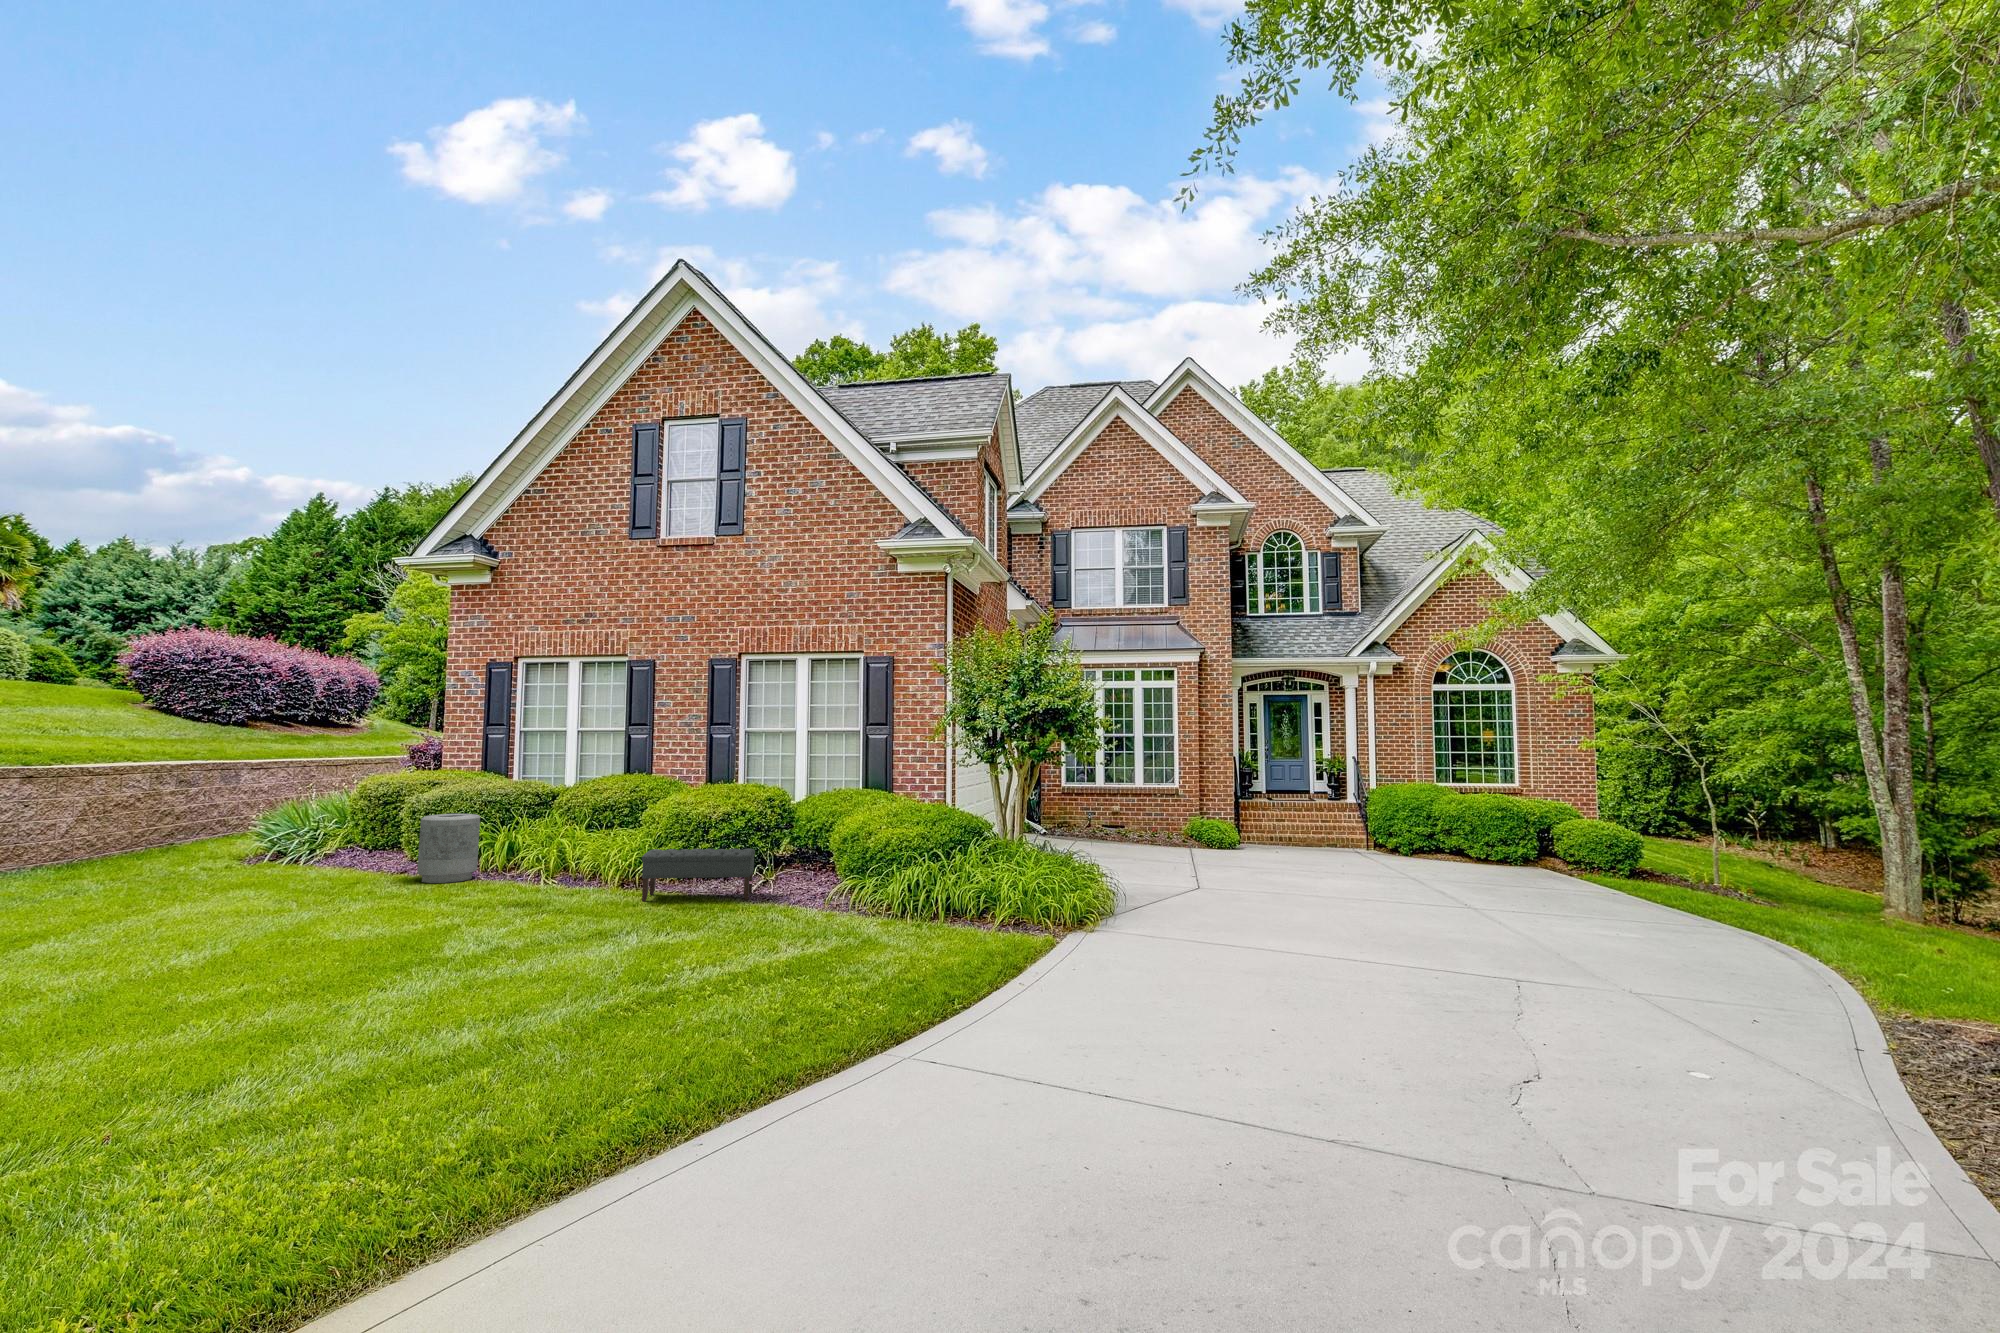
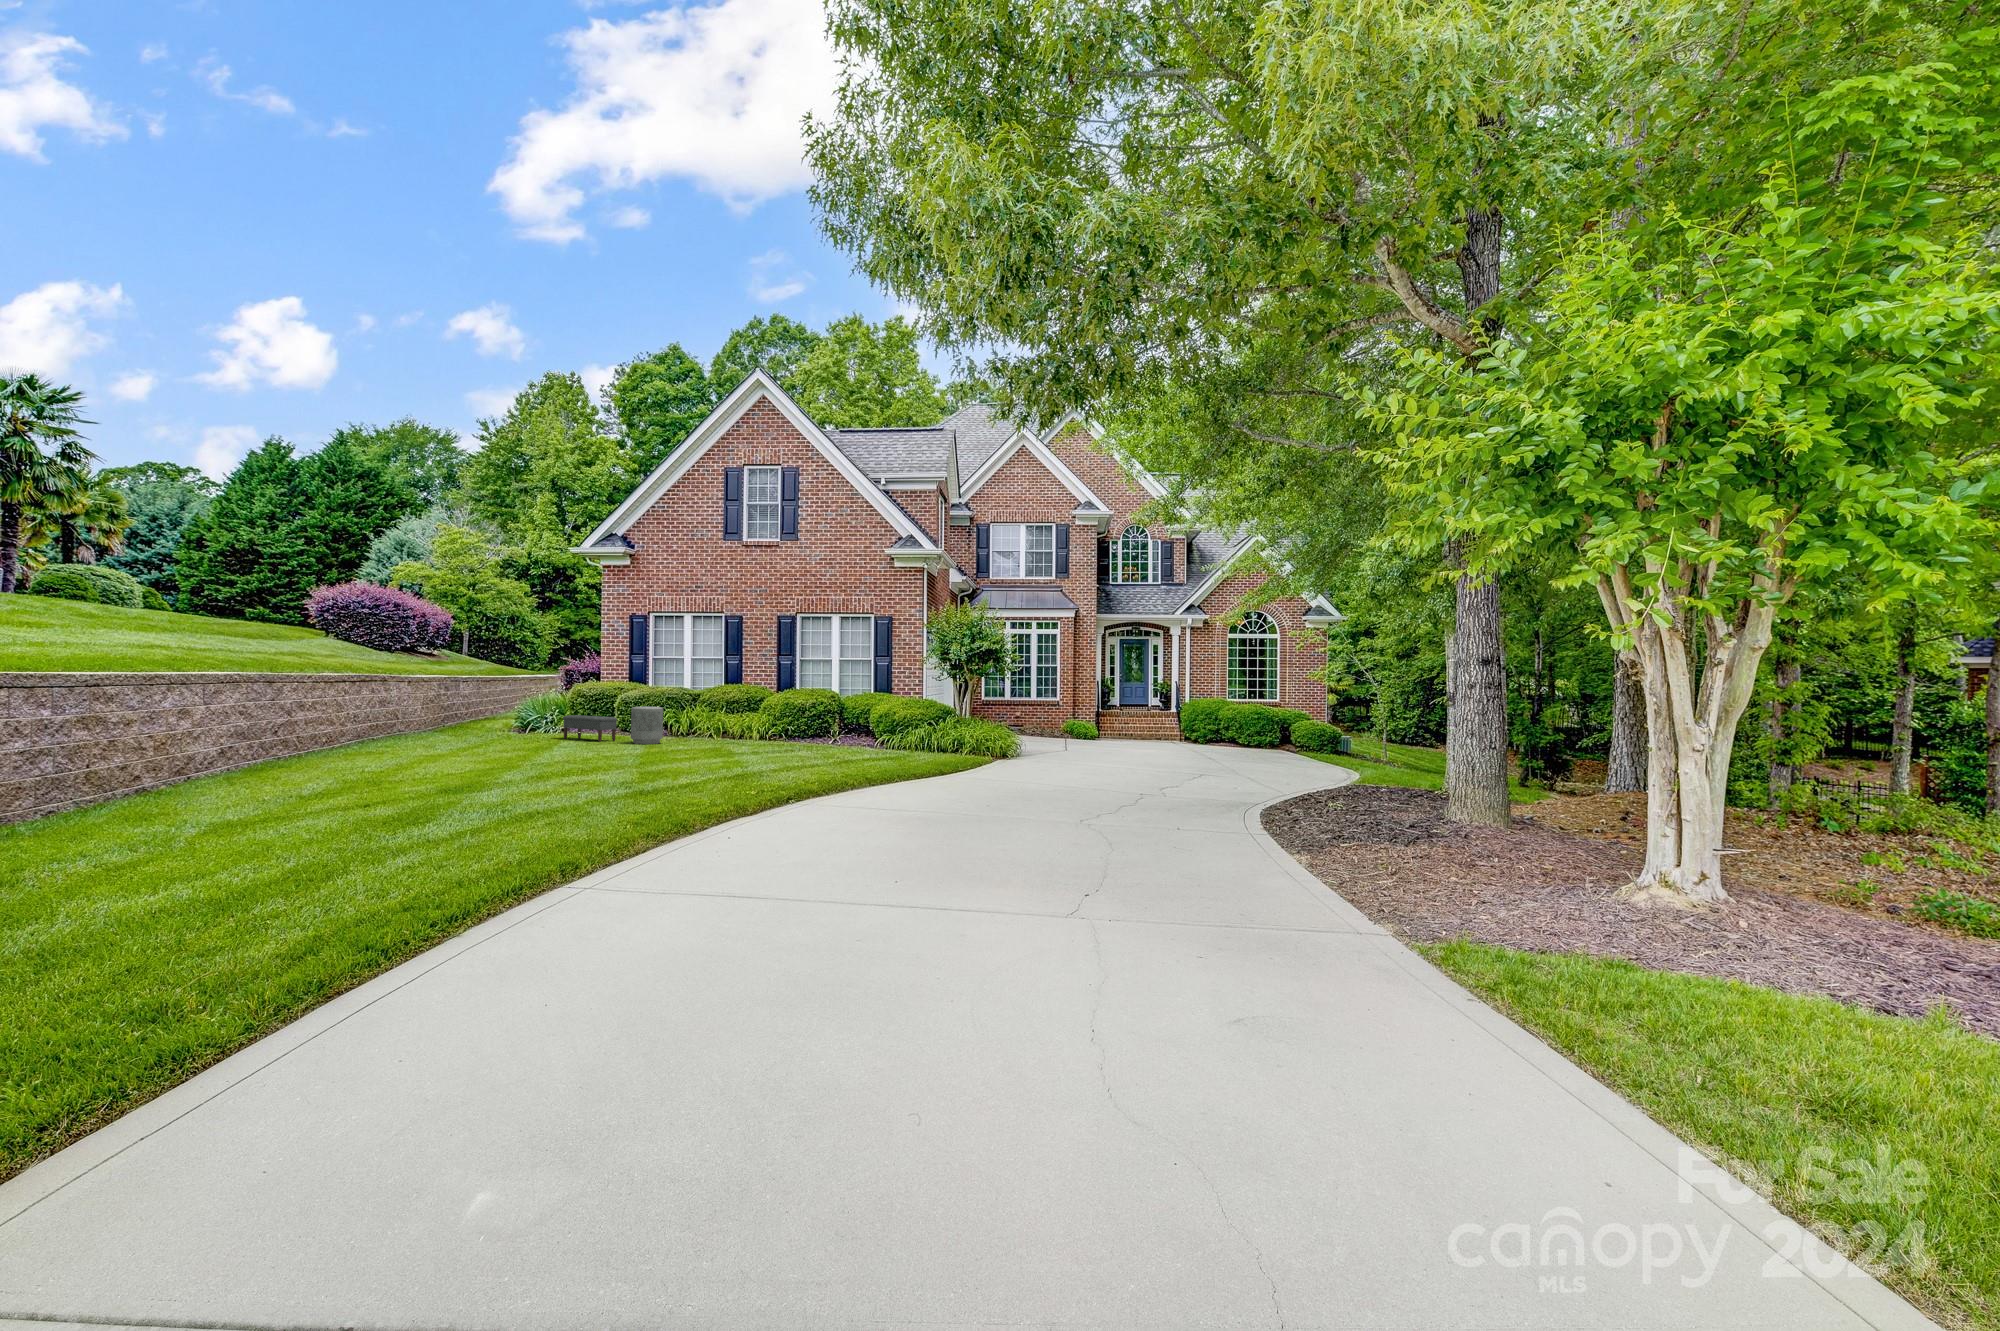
bench: present [642,848,755,901] -> present [563,715,617,742]

